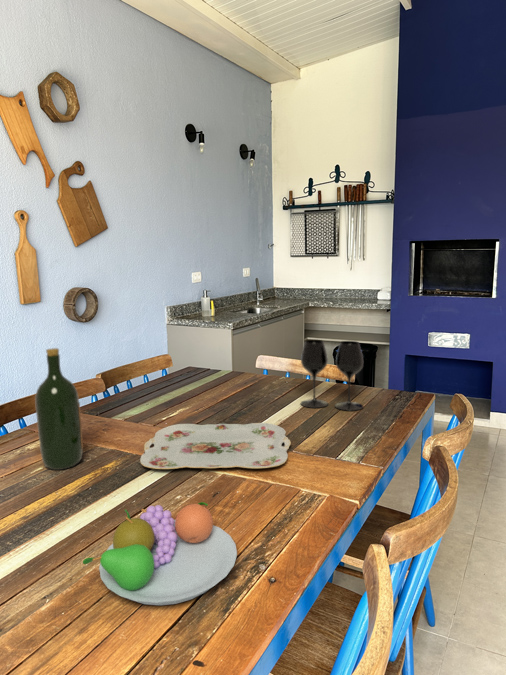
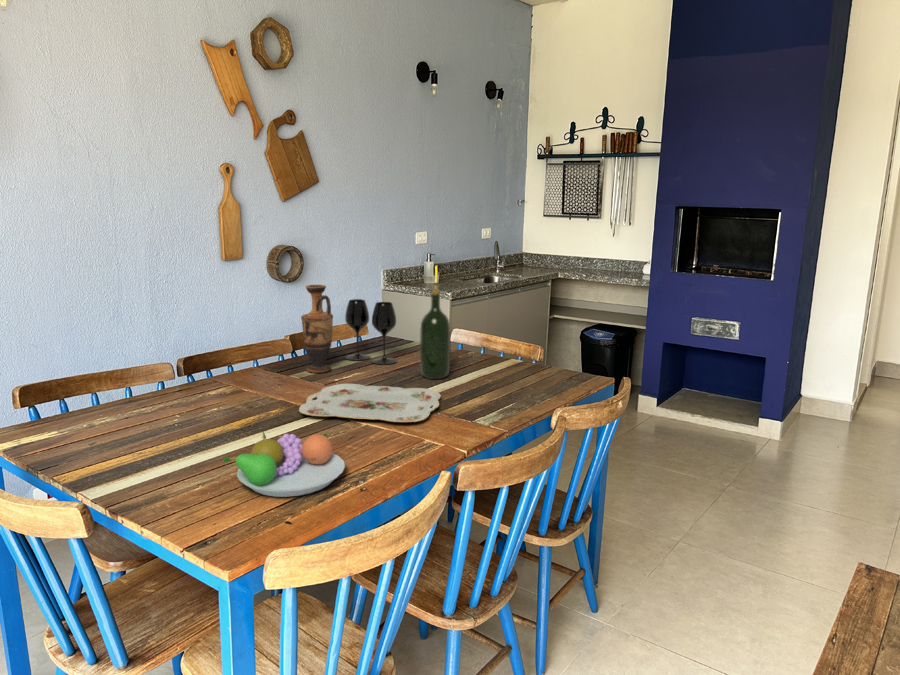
vase: none [120,322,153,413] -> present [301,285,333,373]
wine glass: present [301,340,363,411] -> present [345,299,397,364]
wine bottle: present [35,348,83,470] -> present [420,289,450,379]

